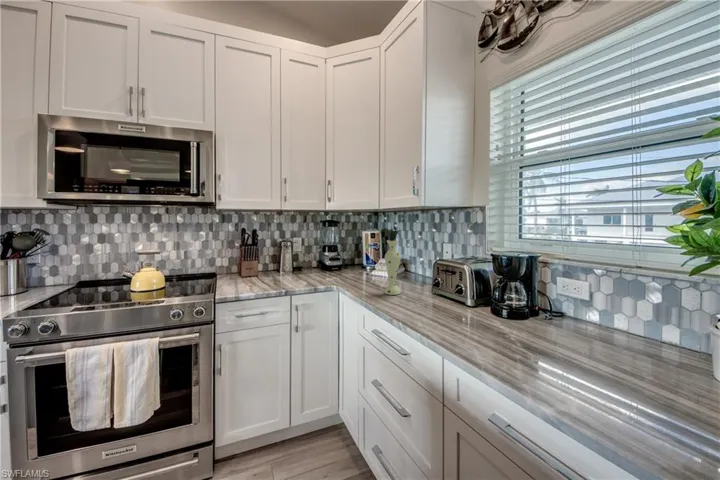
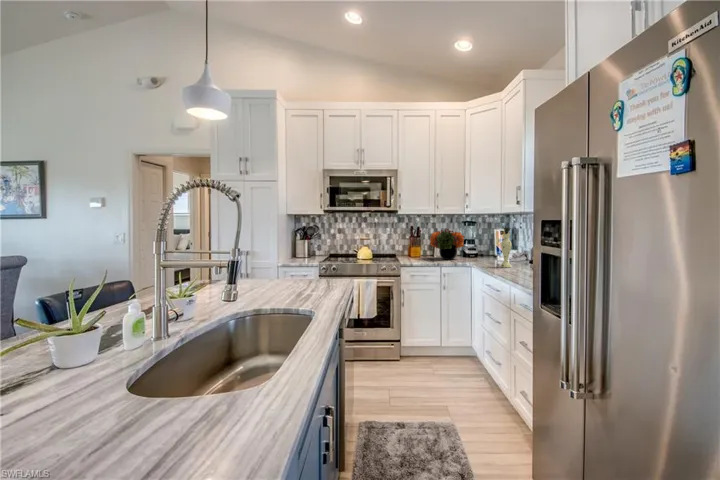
flower arrangement: none [270,231,325,280] -> present [430,229,464,260]

